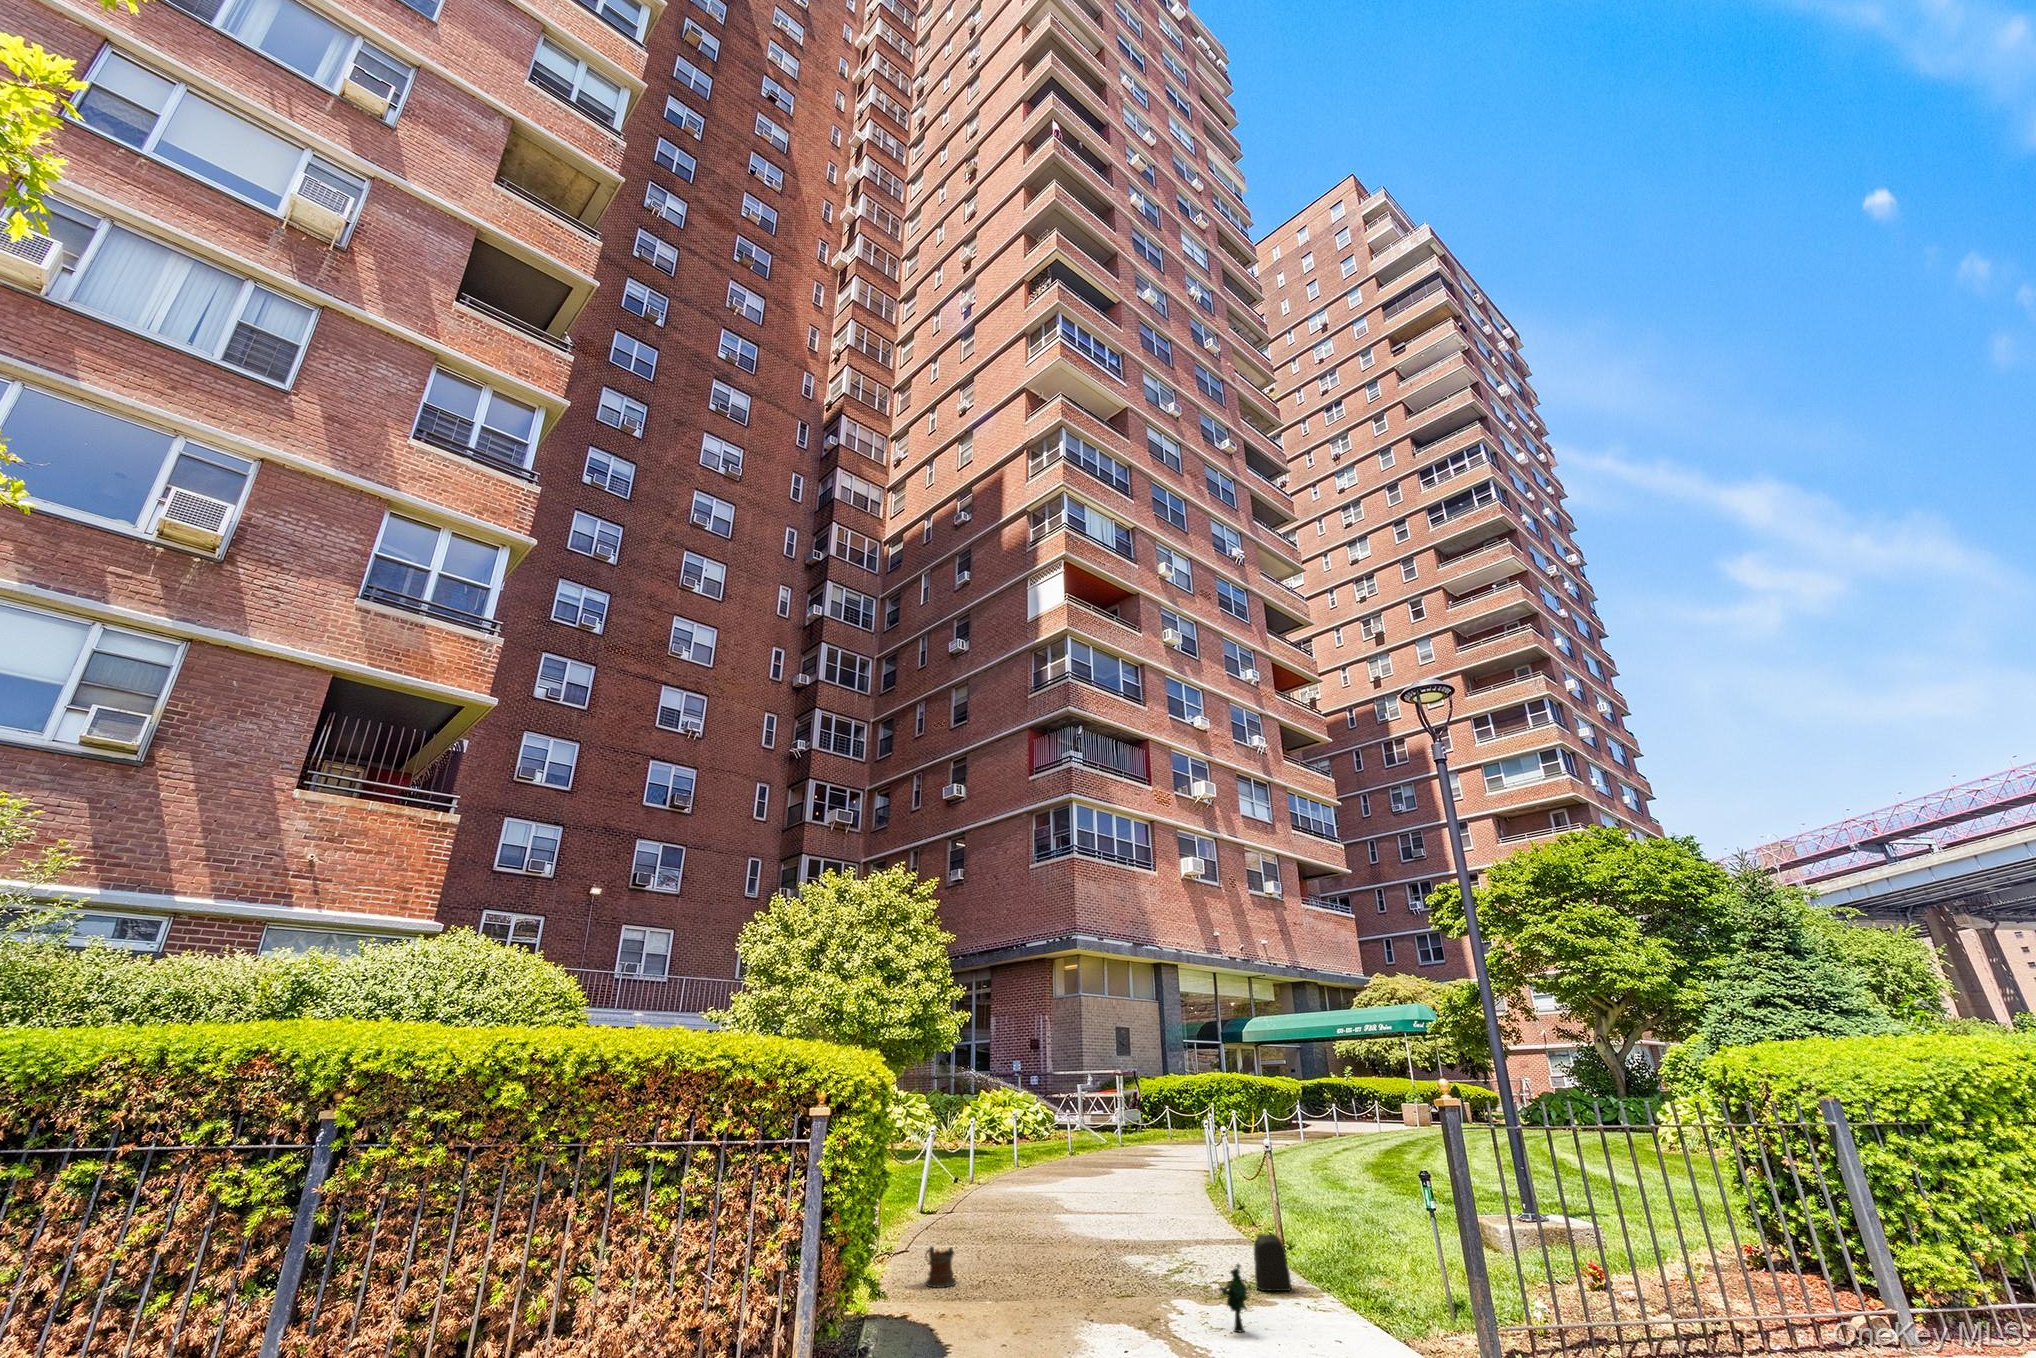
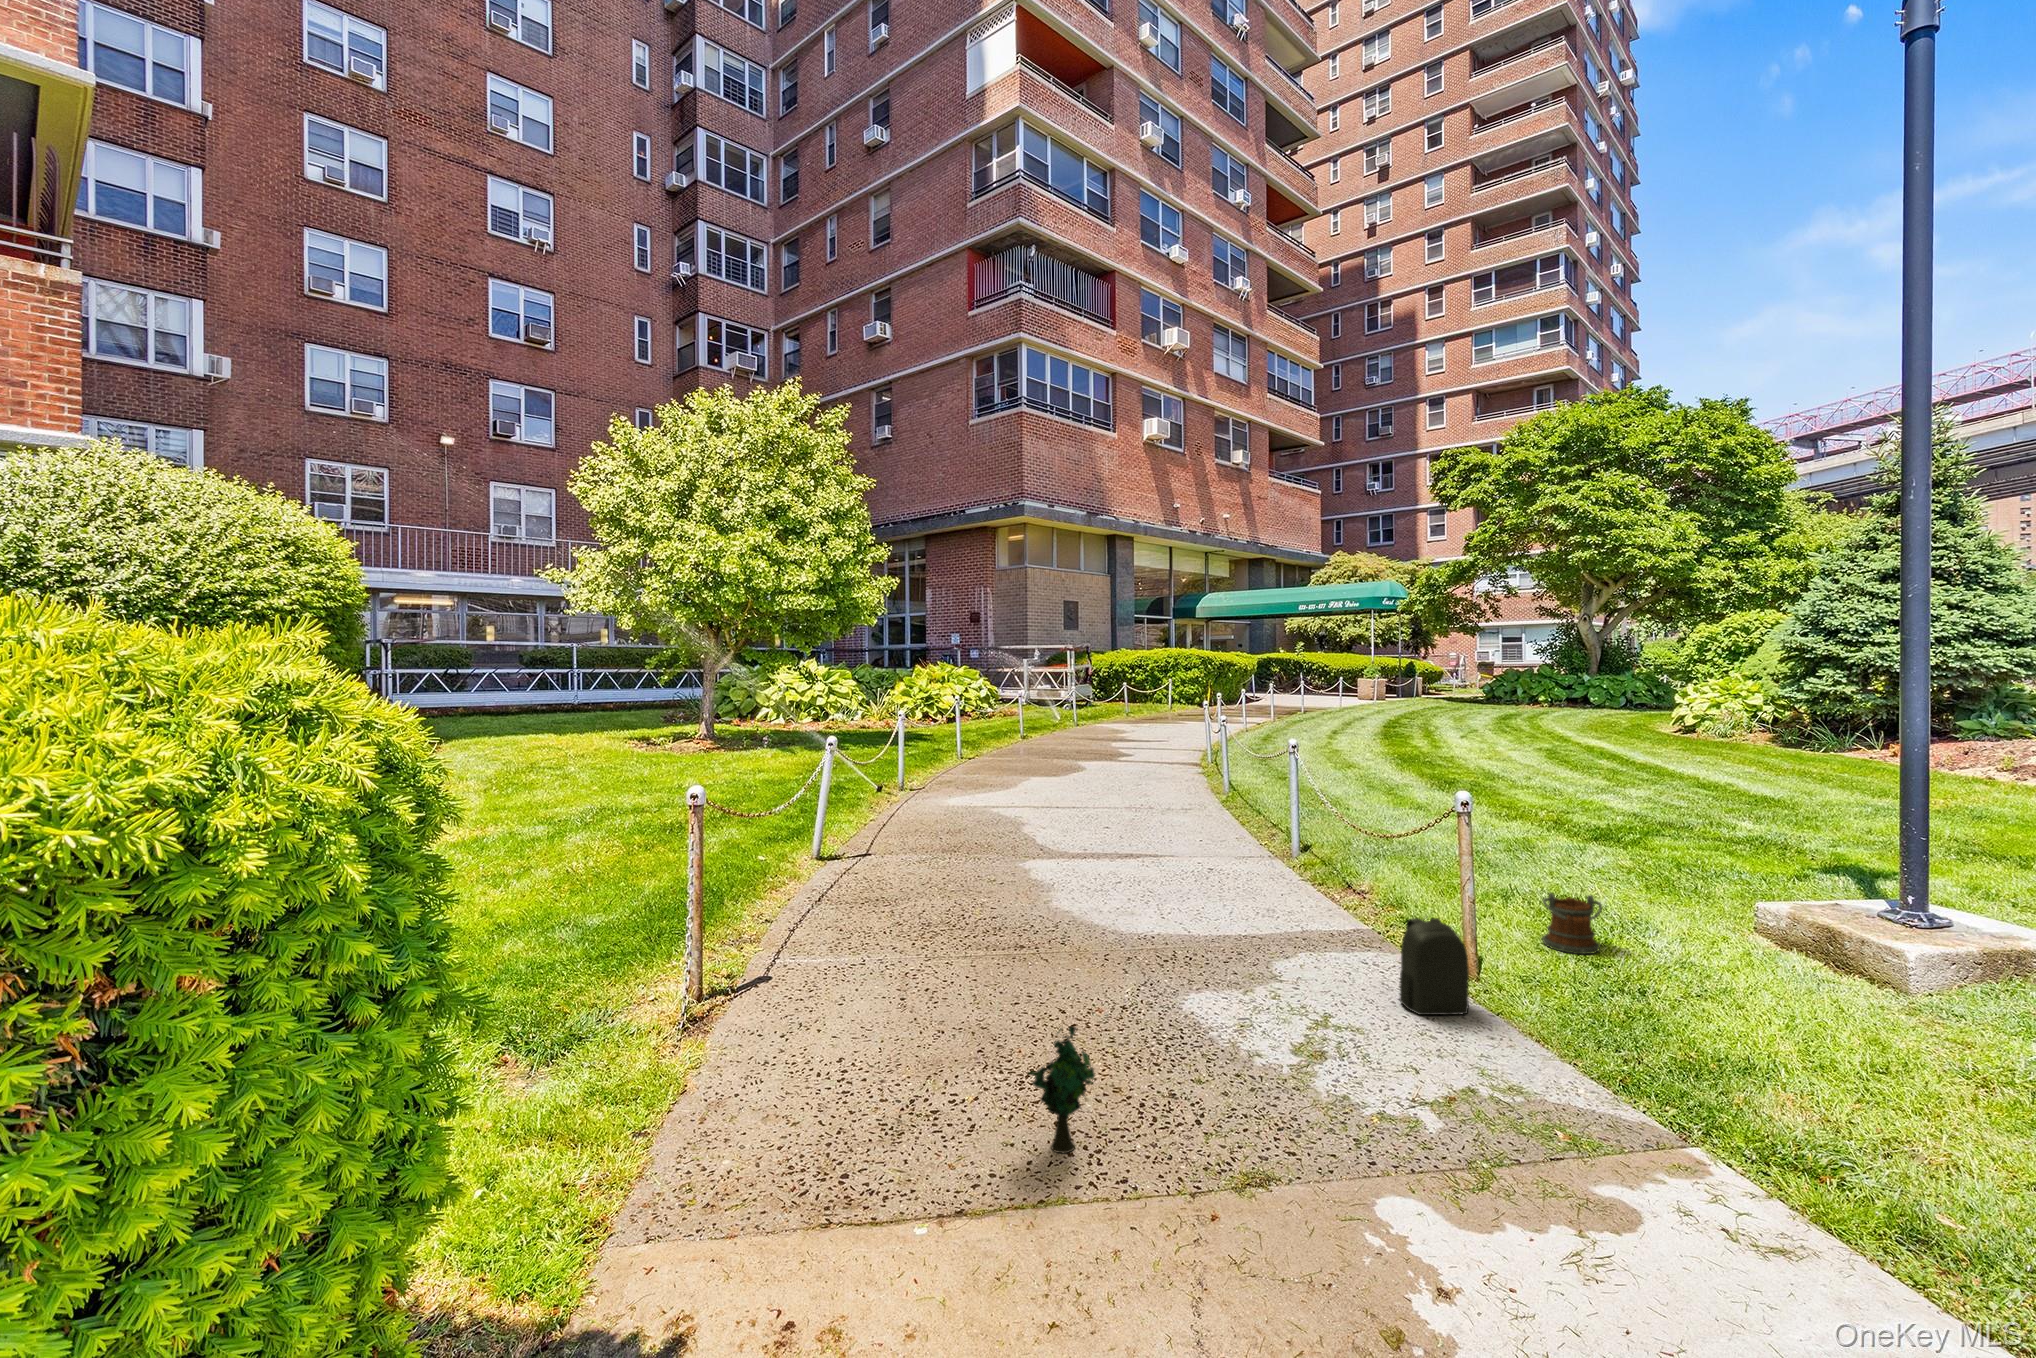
bucket: present [925,1246,956,1288] -> present [1542,893,1602,954]
decorative plant: present [1219,1264,1251,1332] -> present [1028,1026,1095,1153]

